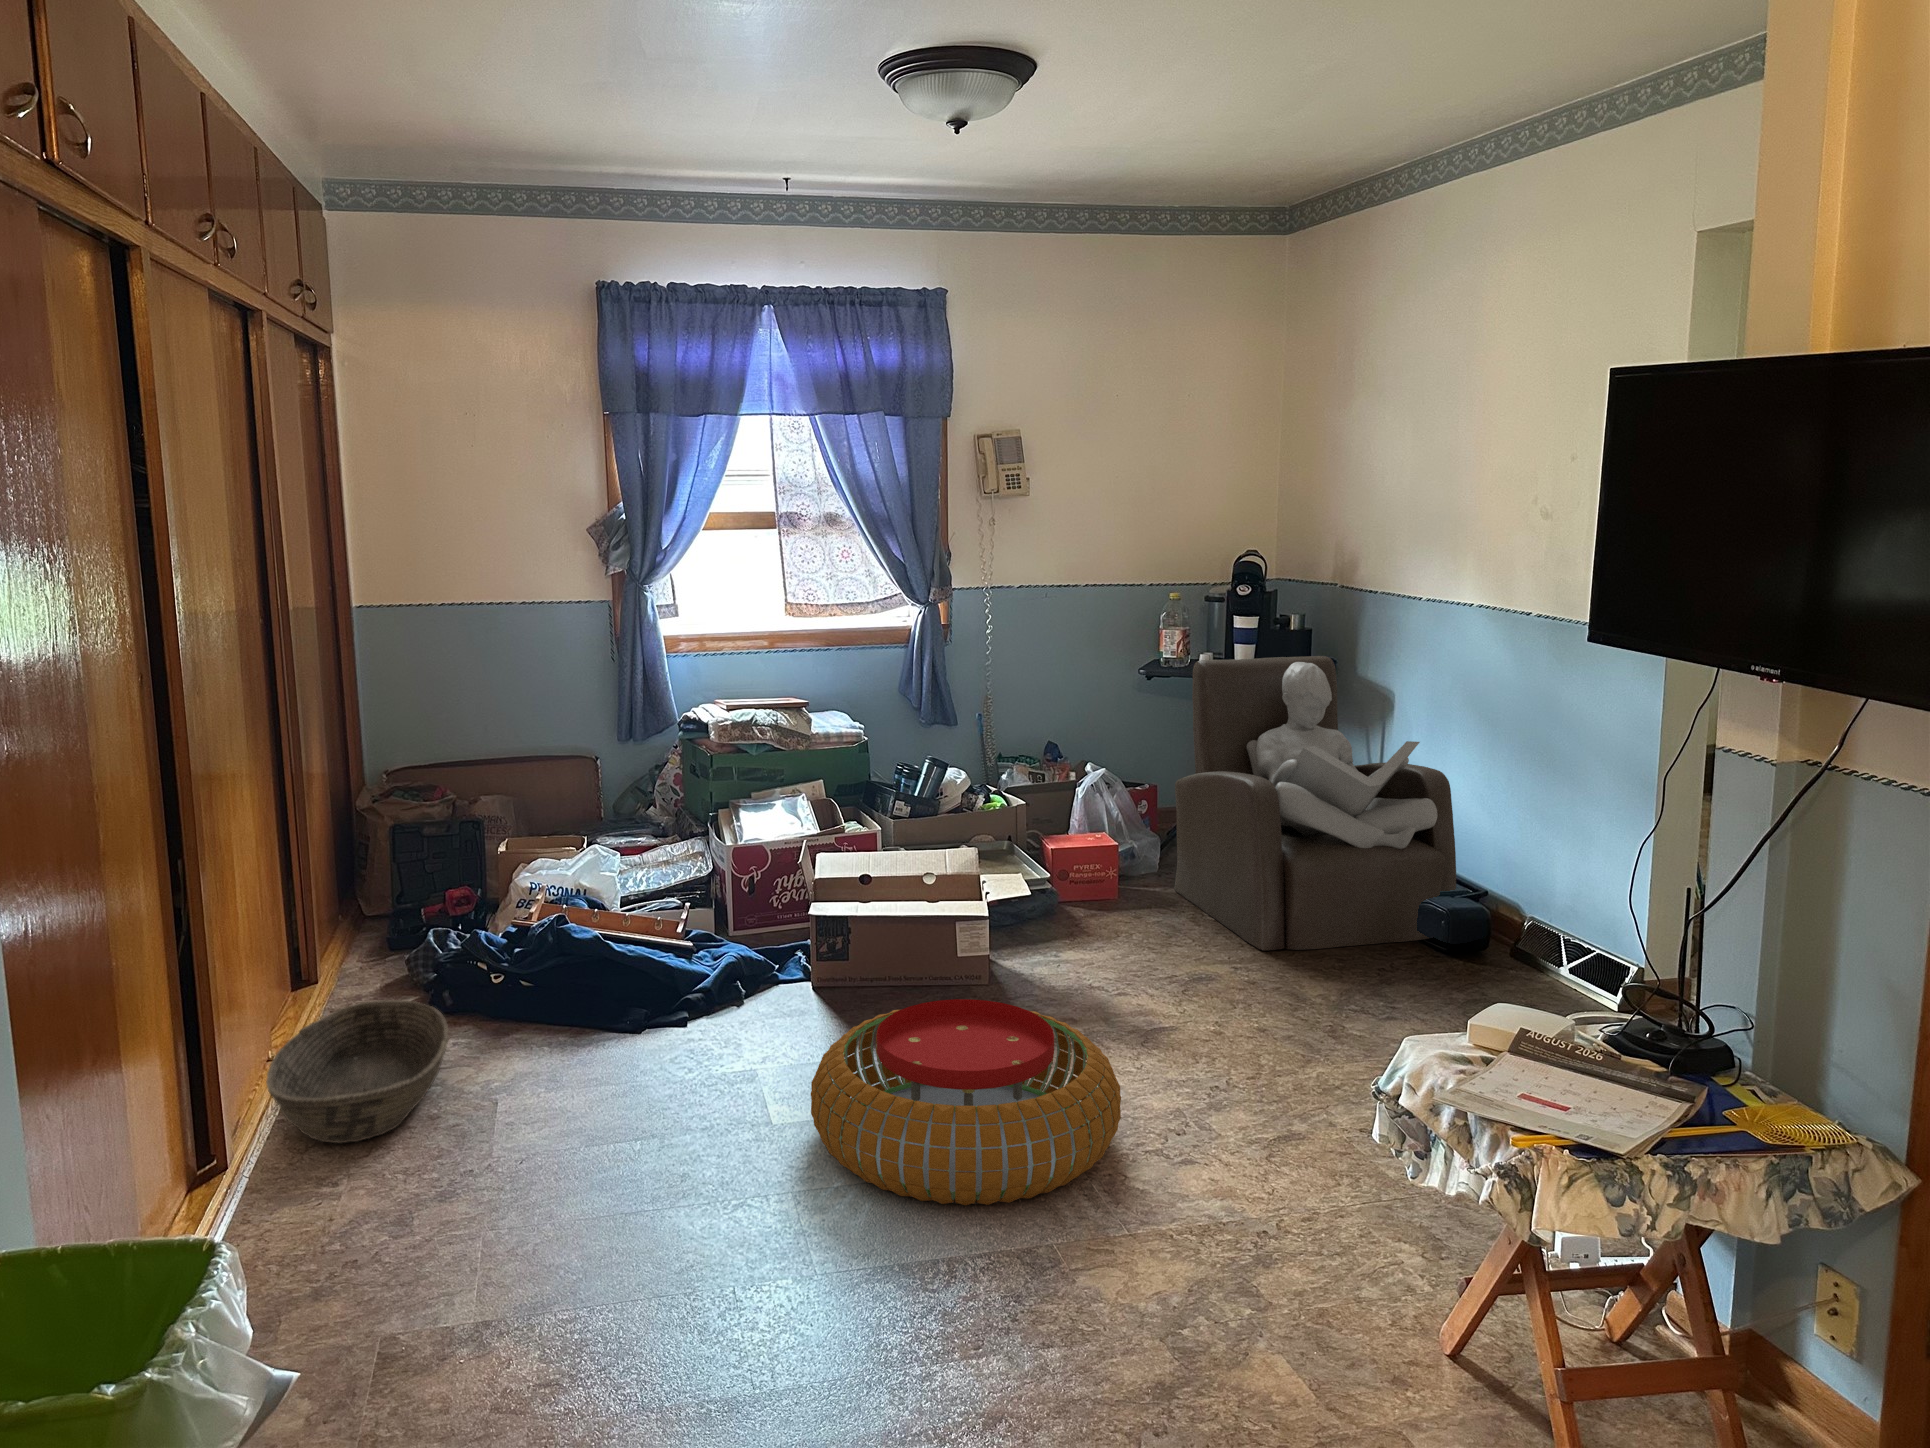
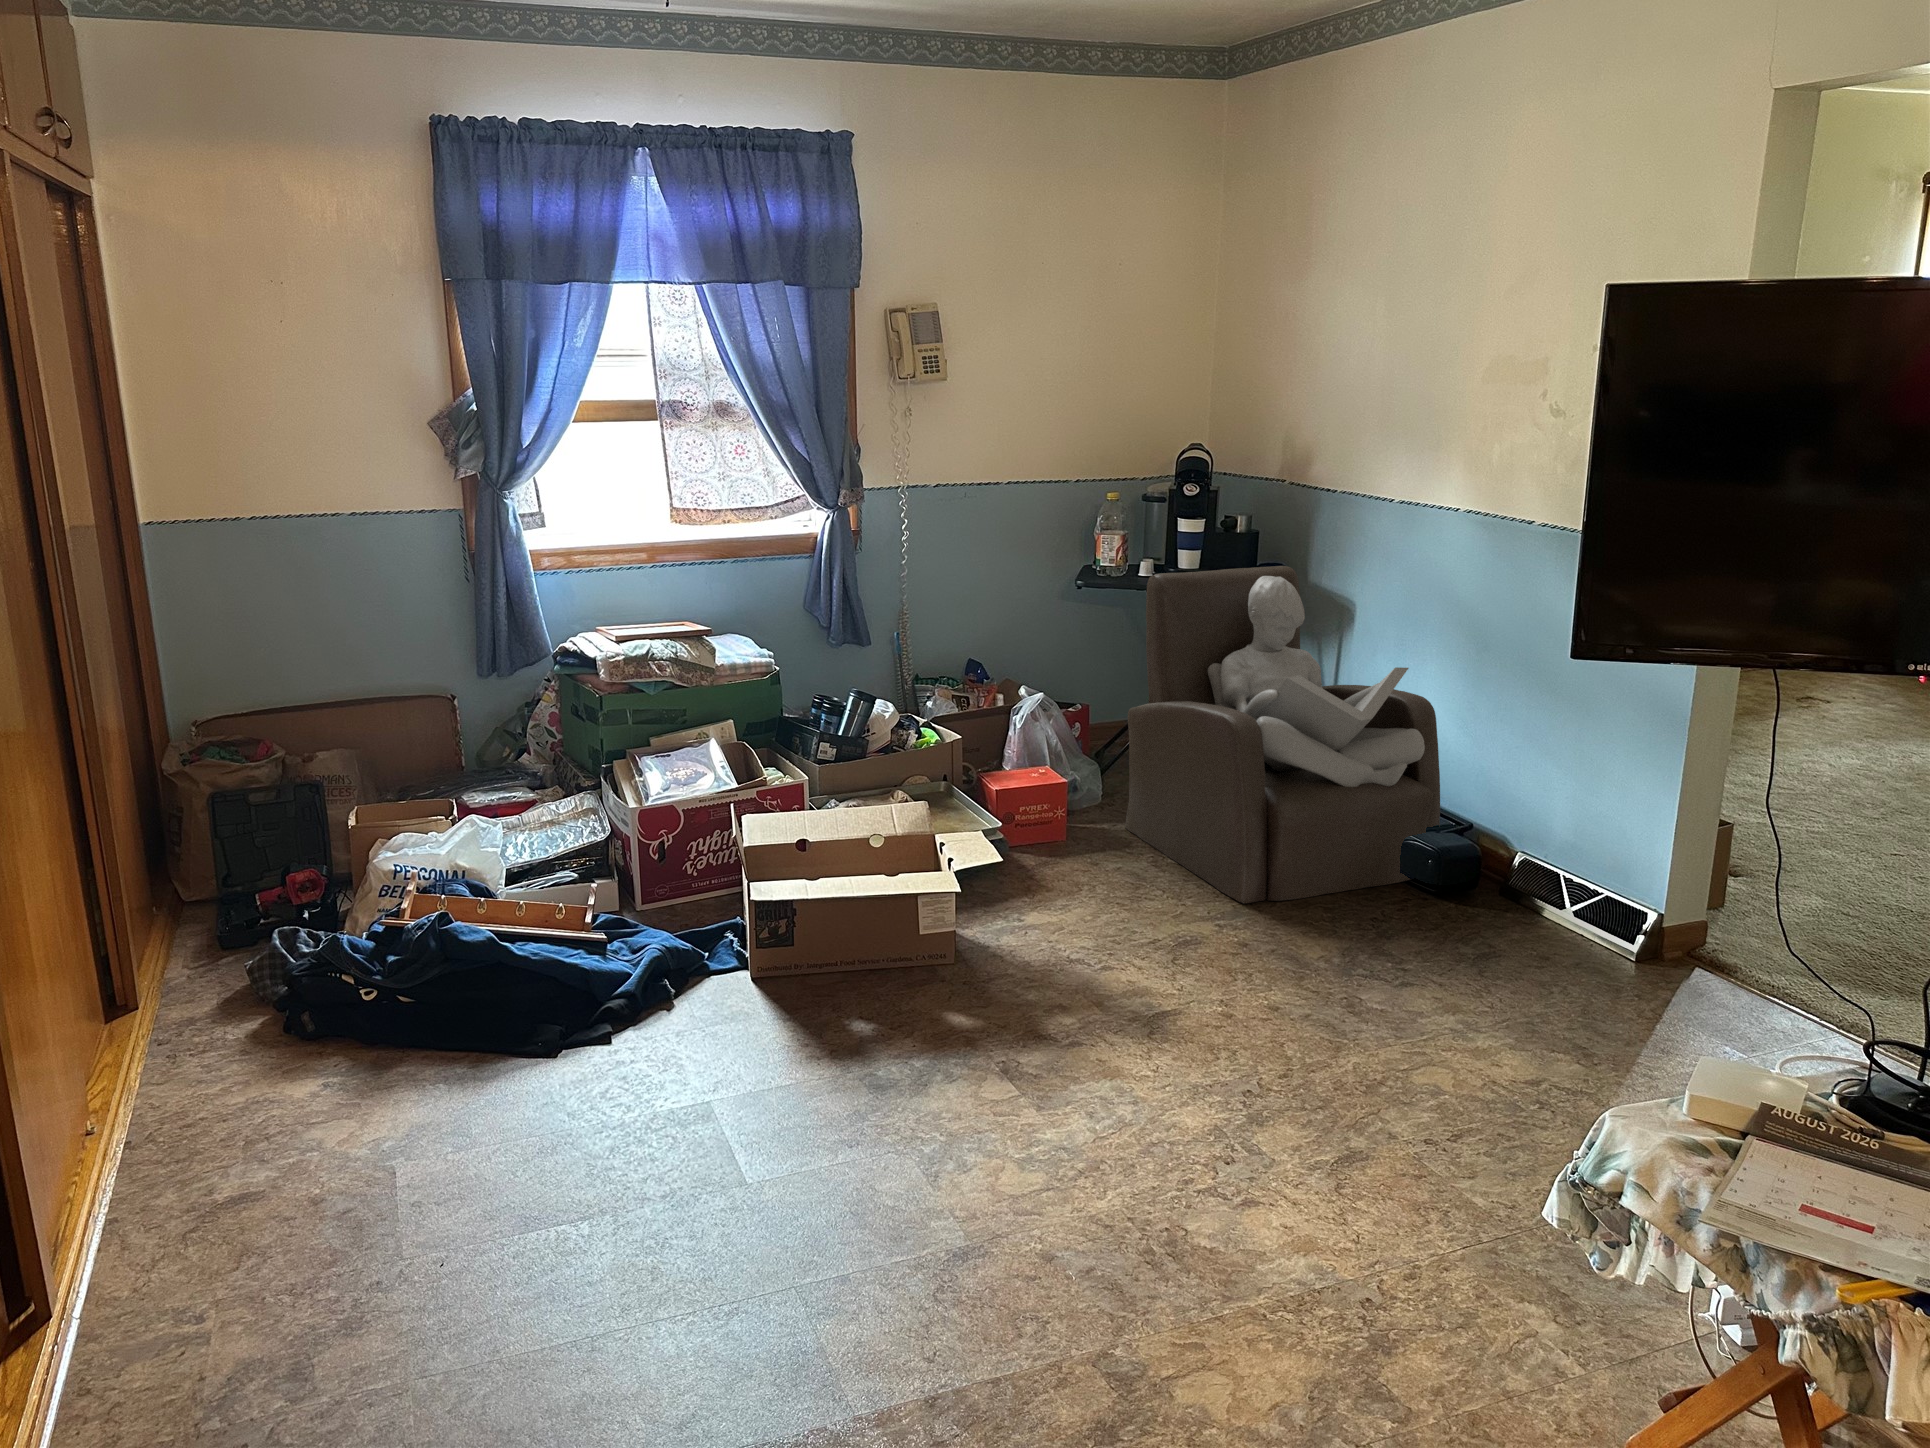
pouf: present [811,999,1121,1206] -> none [801,1014,1174,1286]
basket: present [266,1000,449,1143] -> none [88,1041,325,1255]

